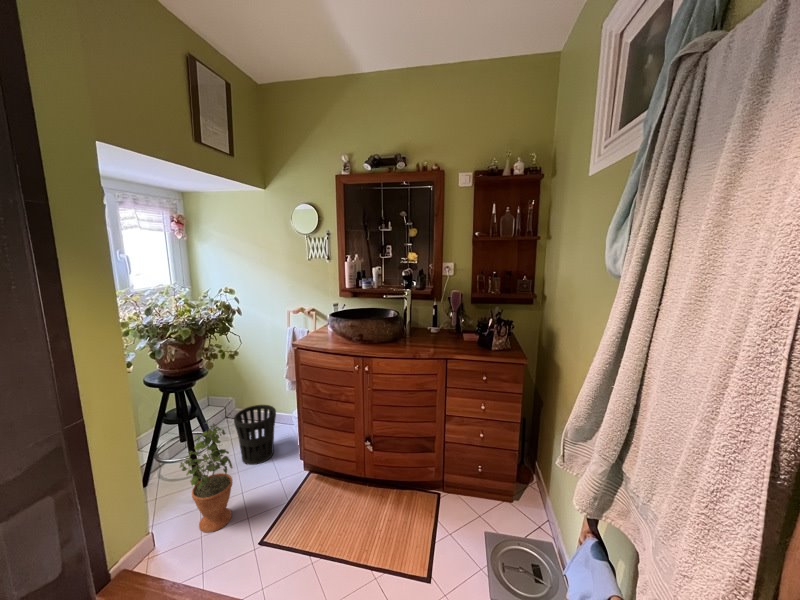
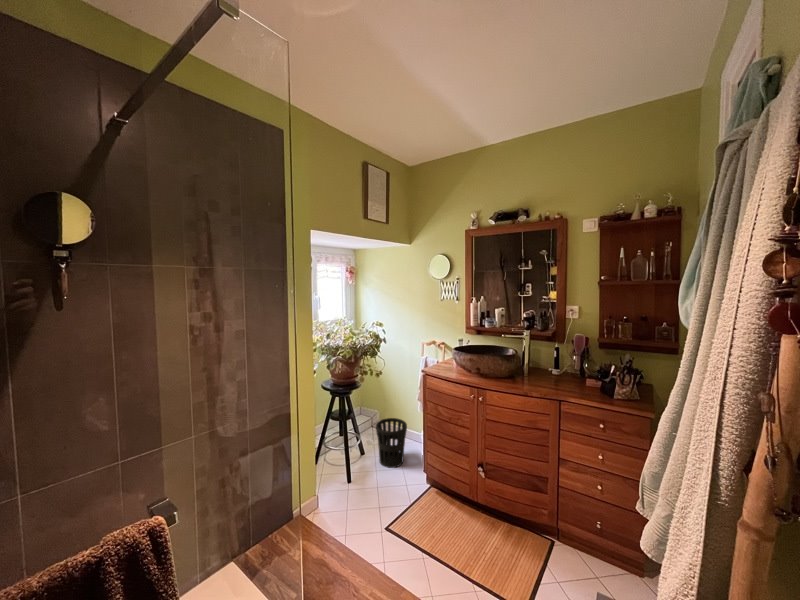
potted plant: present [180,422,232,533] -> none [338,422,372,510]

